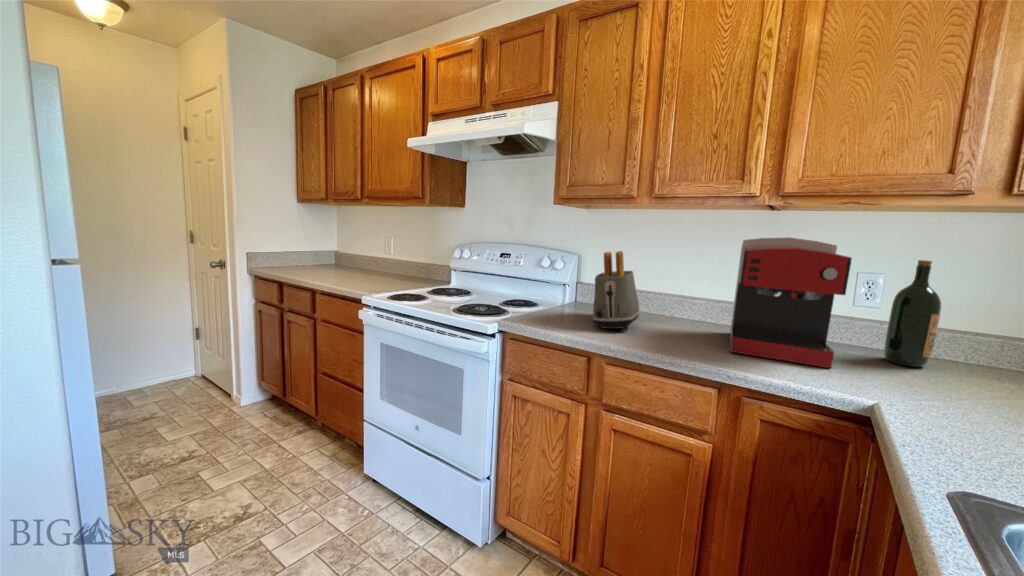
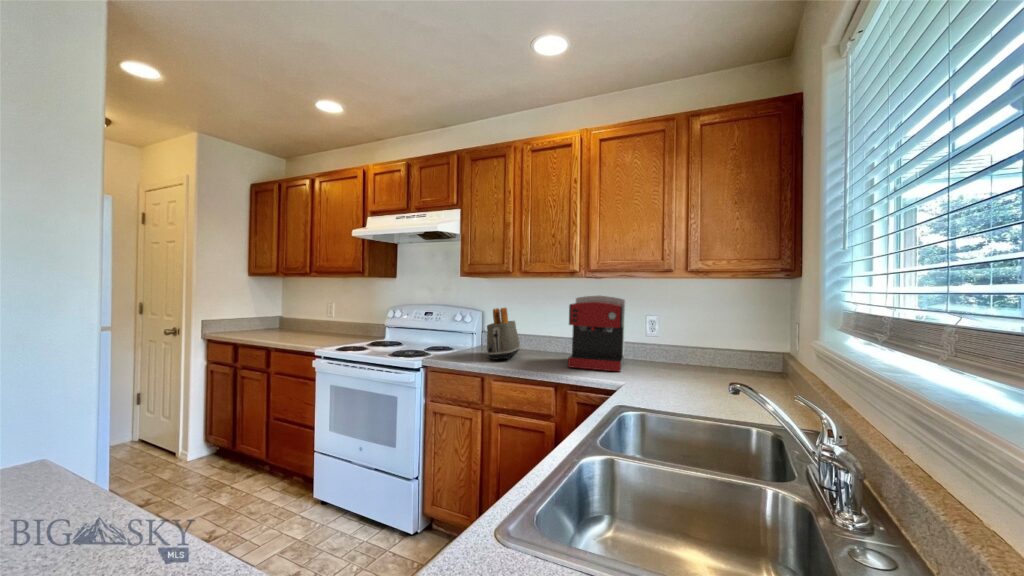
wine bottle: present [884,260,941,367] -> none [656,306,678,369]

